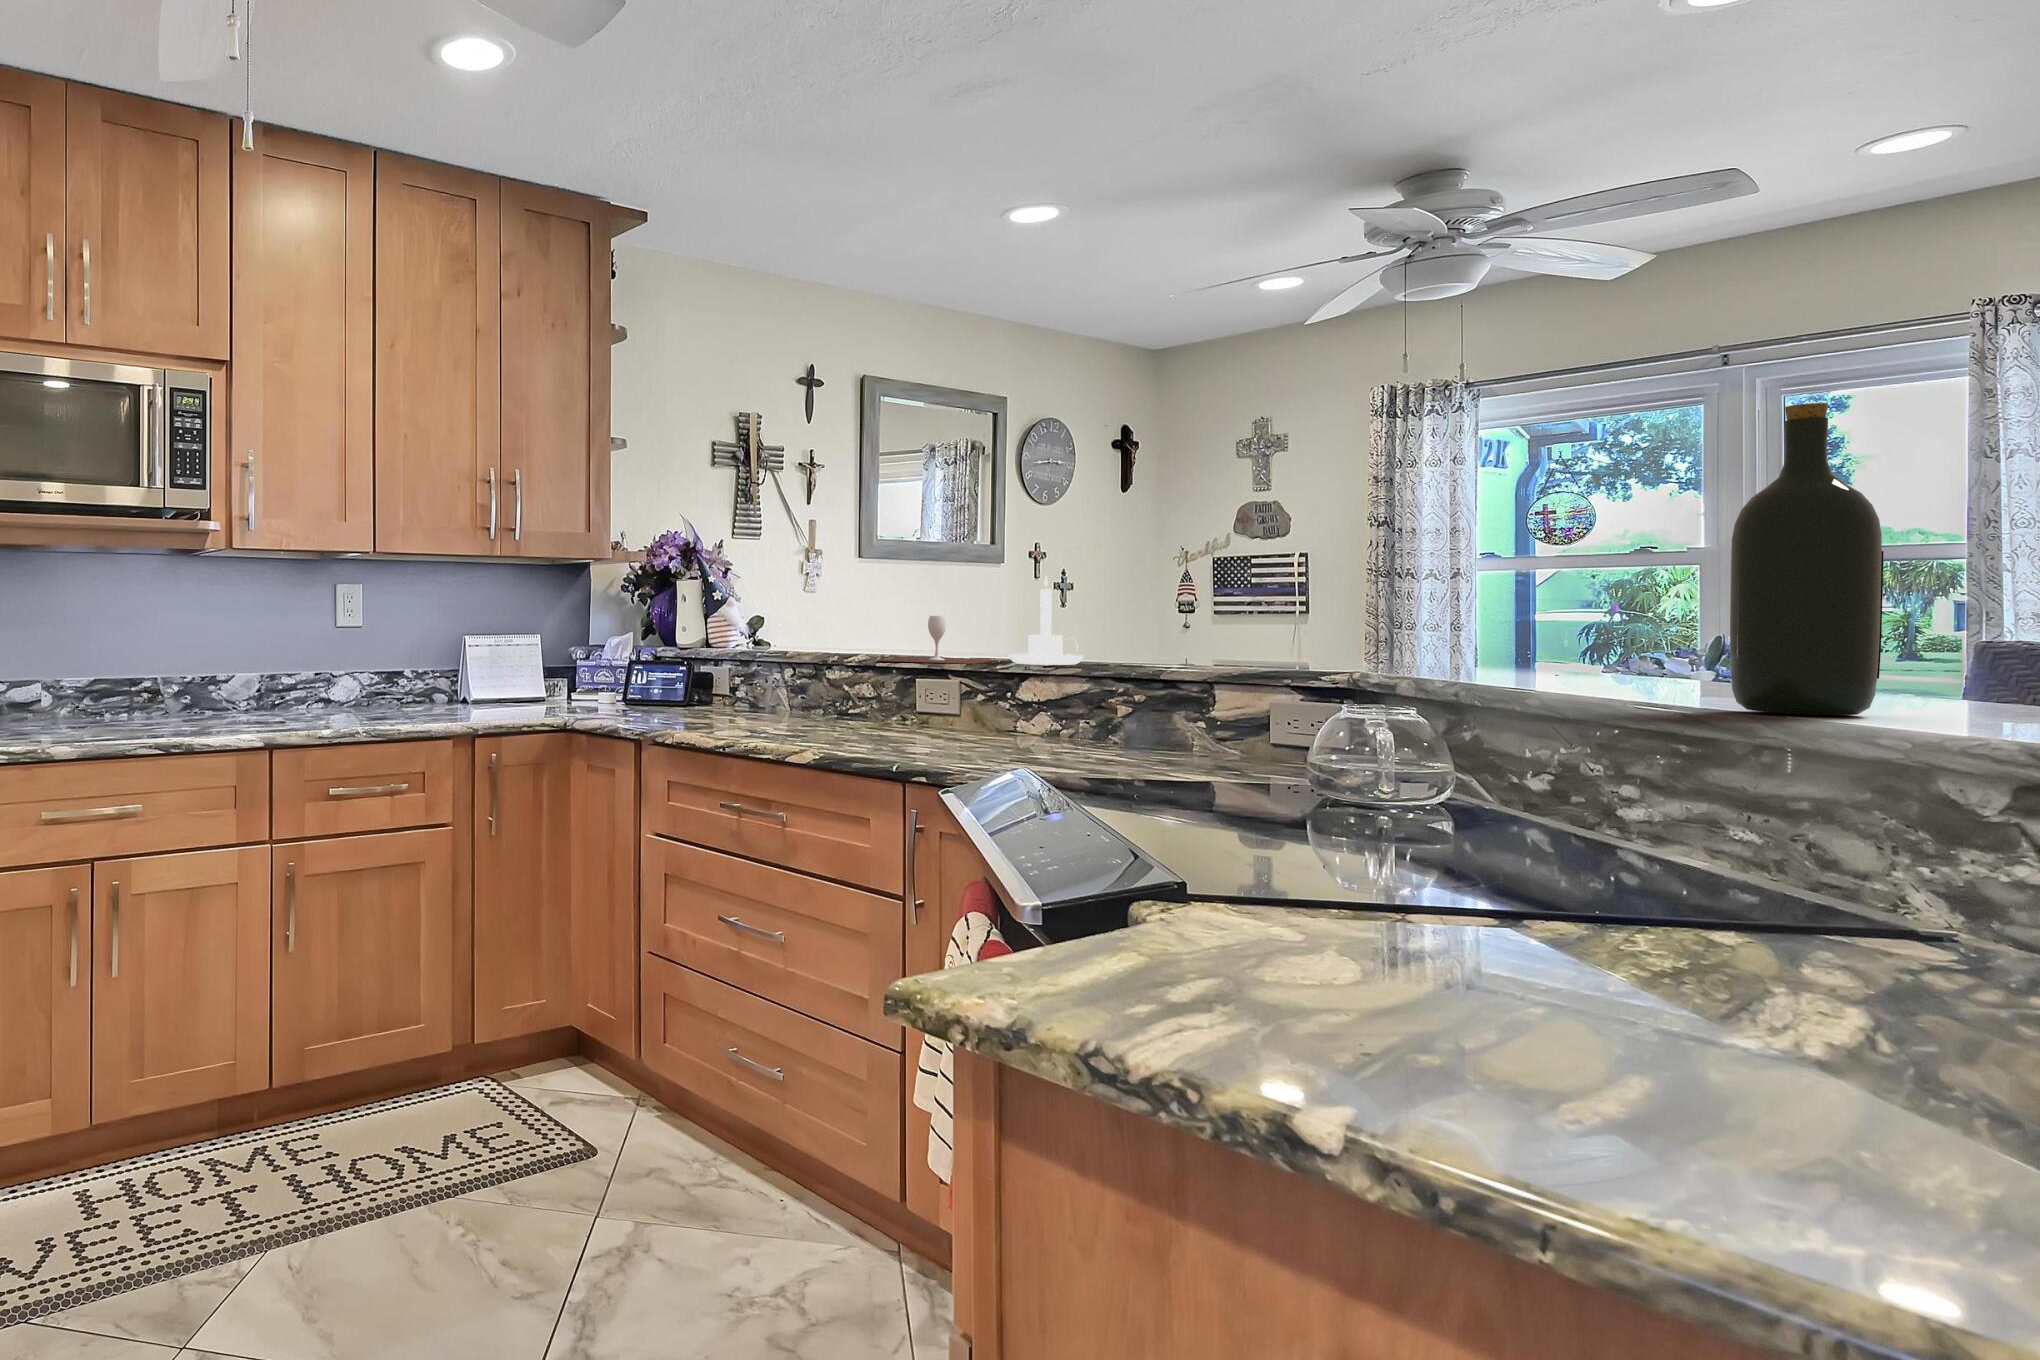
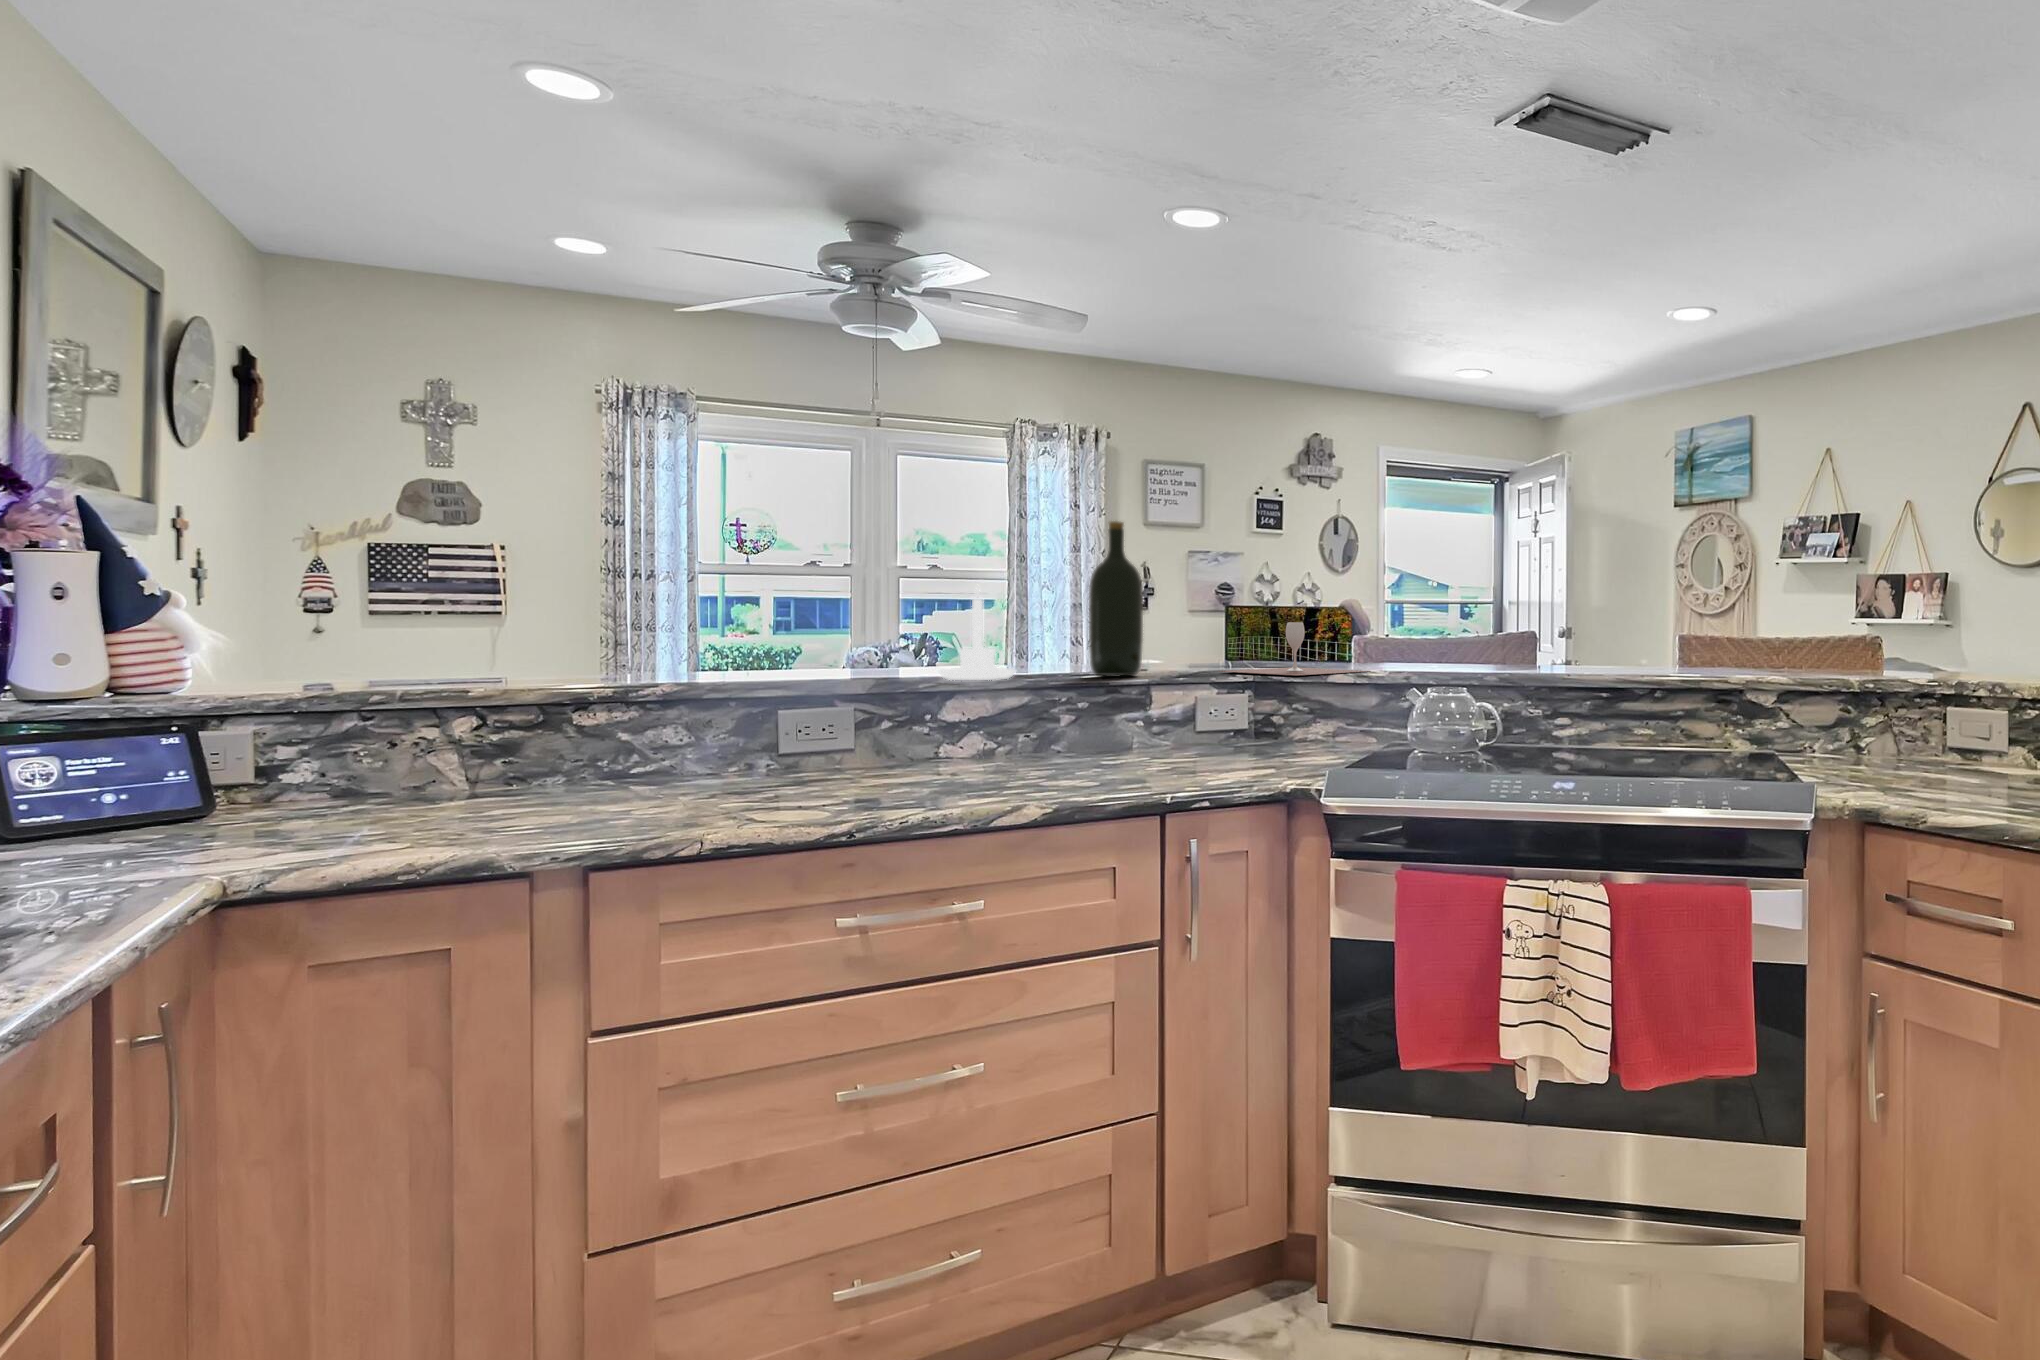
wine bottle: present [1730,403,1884,715] -> present [1089,521,1143,676]
wine glass: present [873,616,998,664] -> present [1219,622,1368,676]

